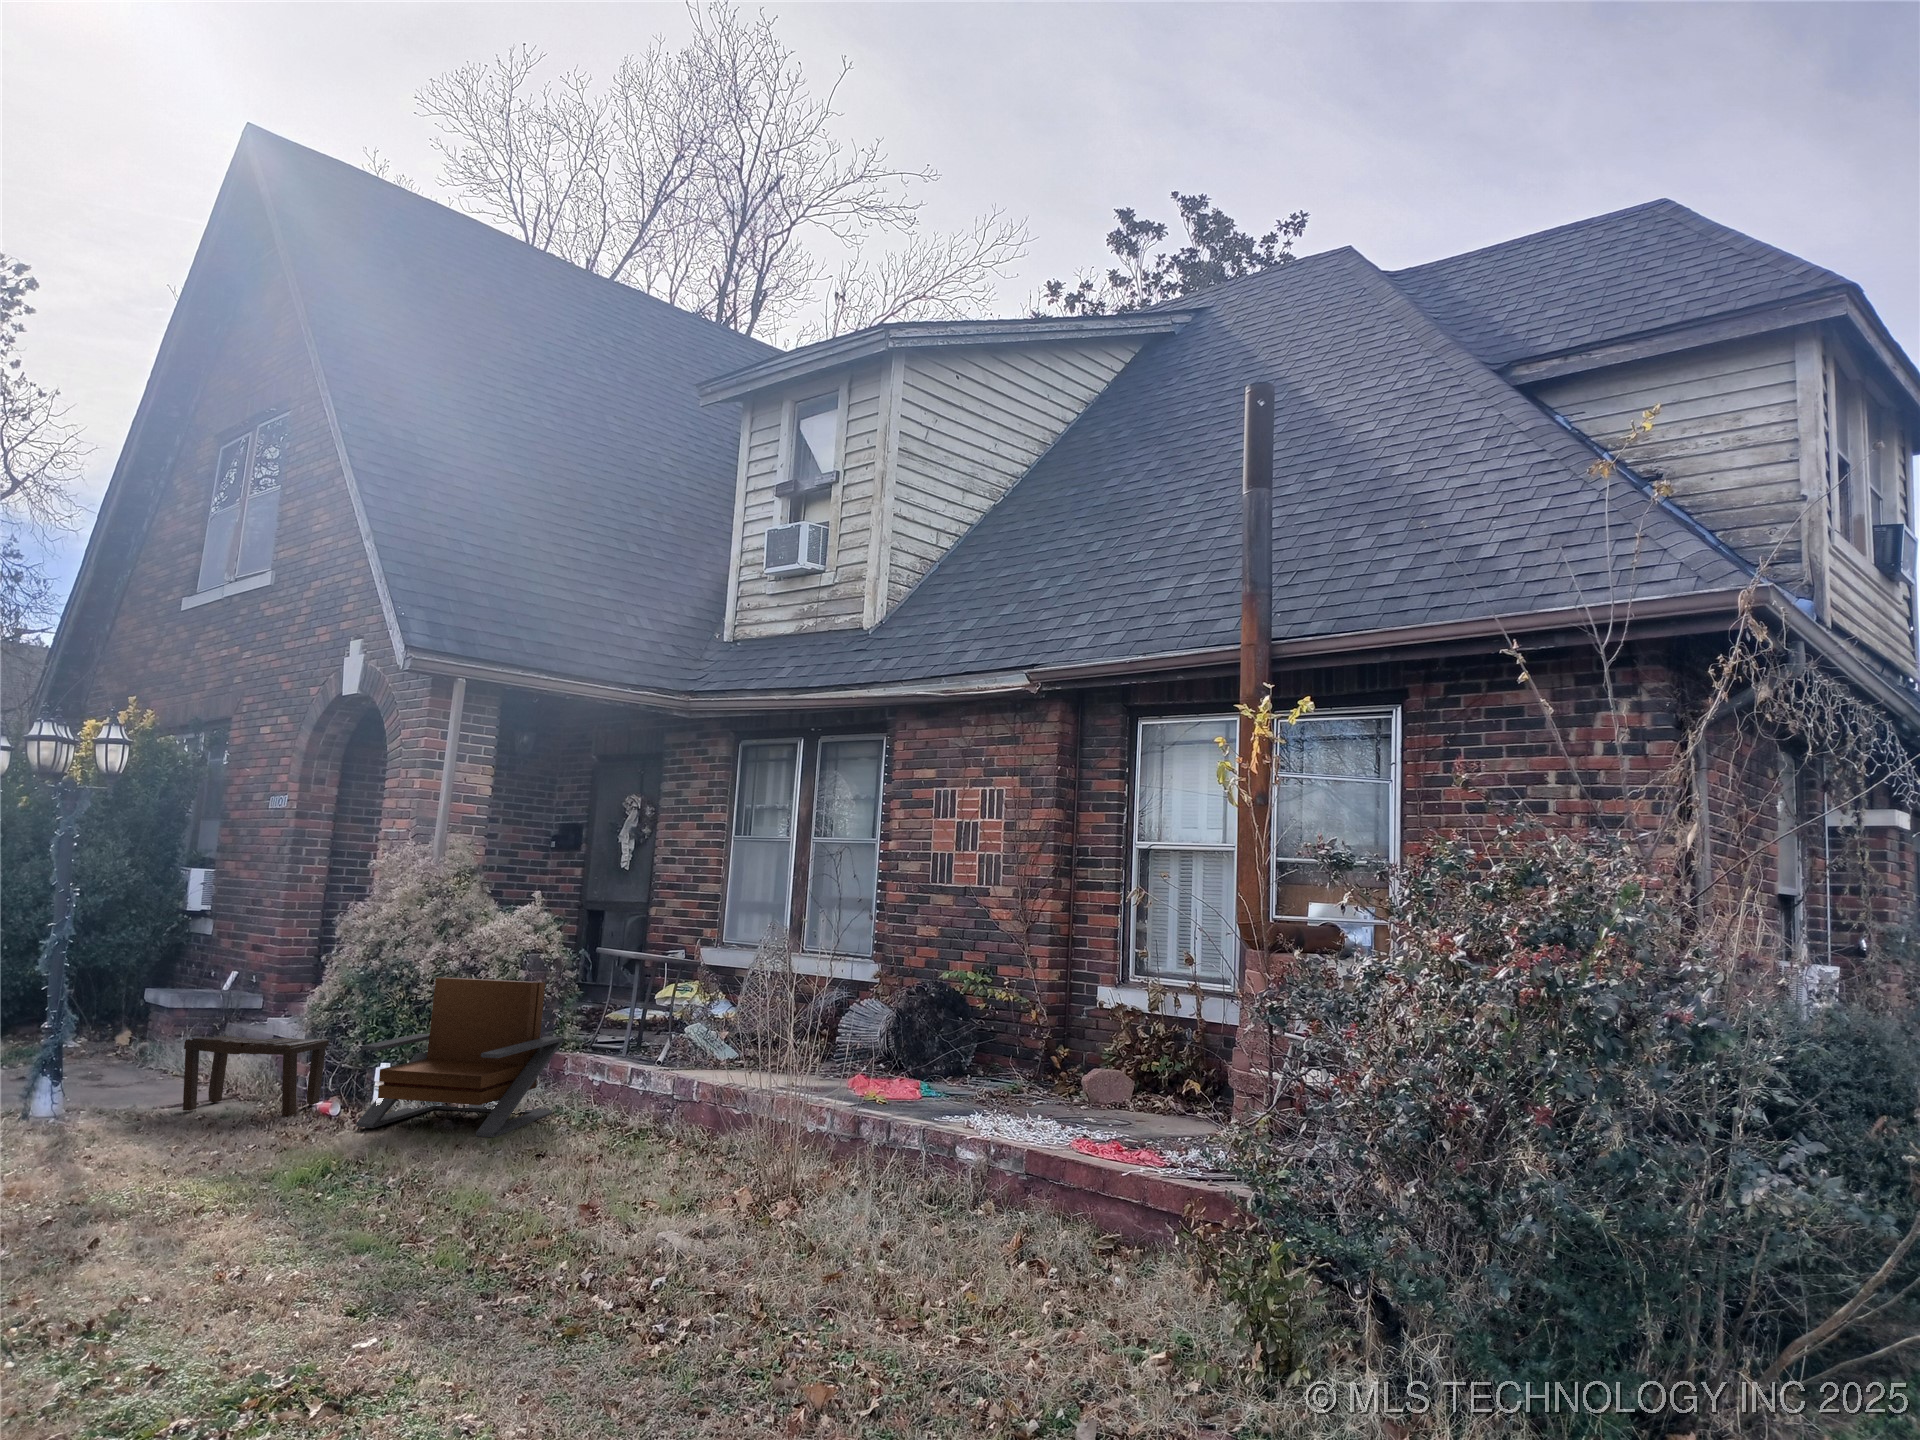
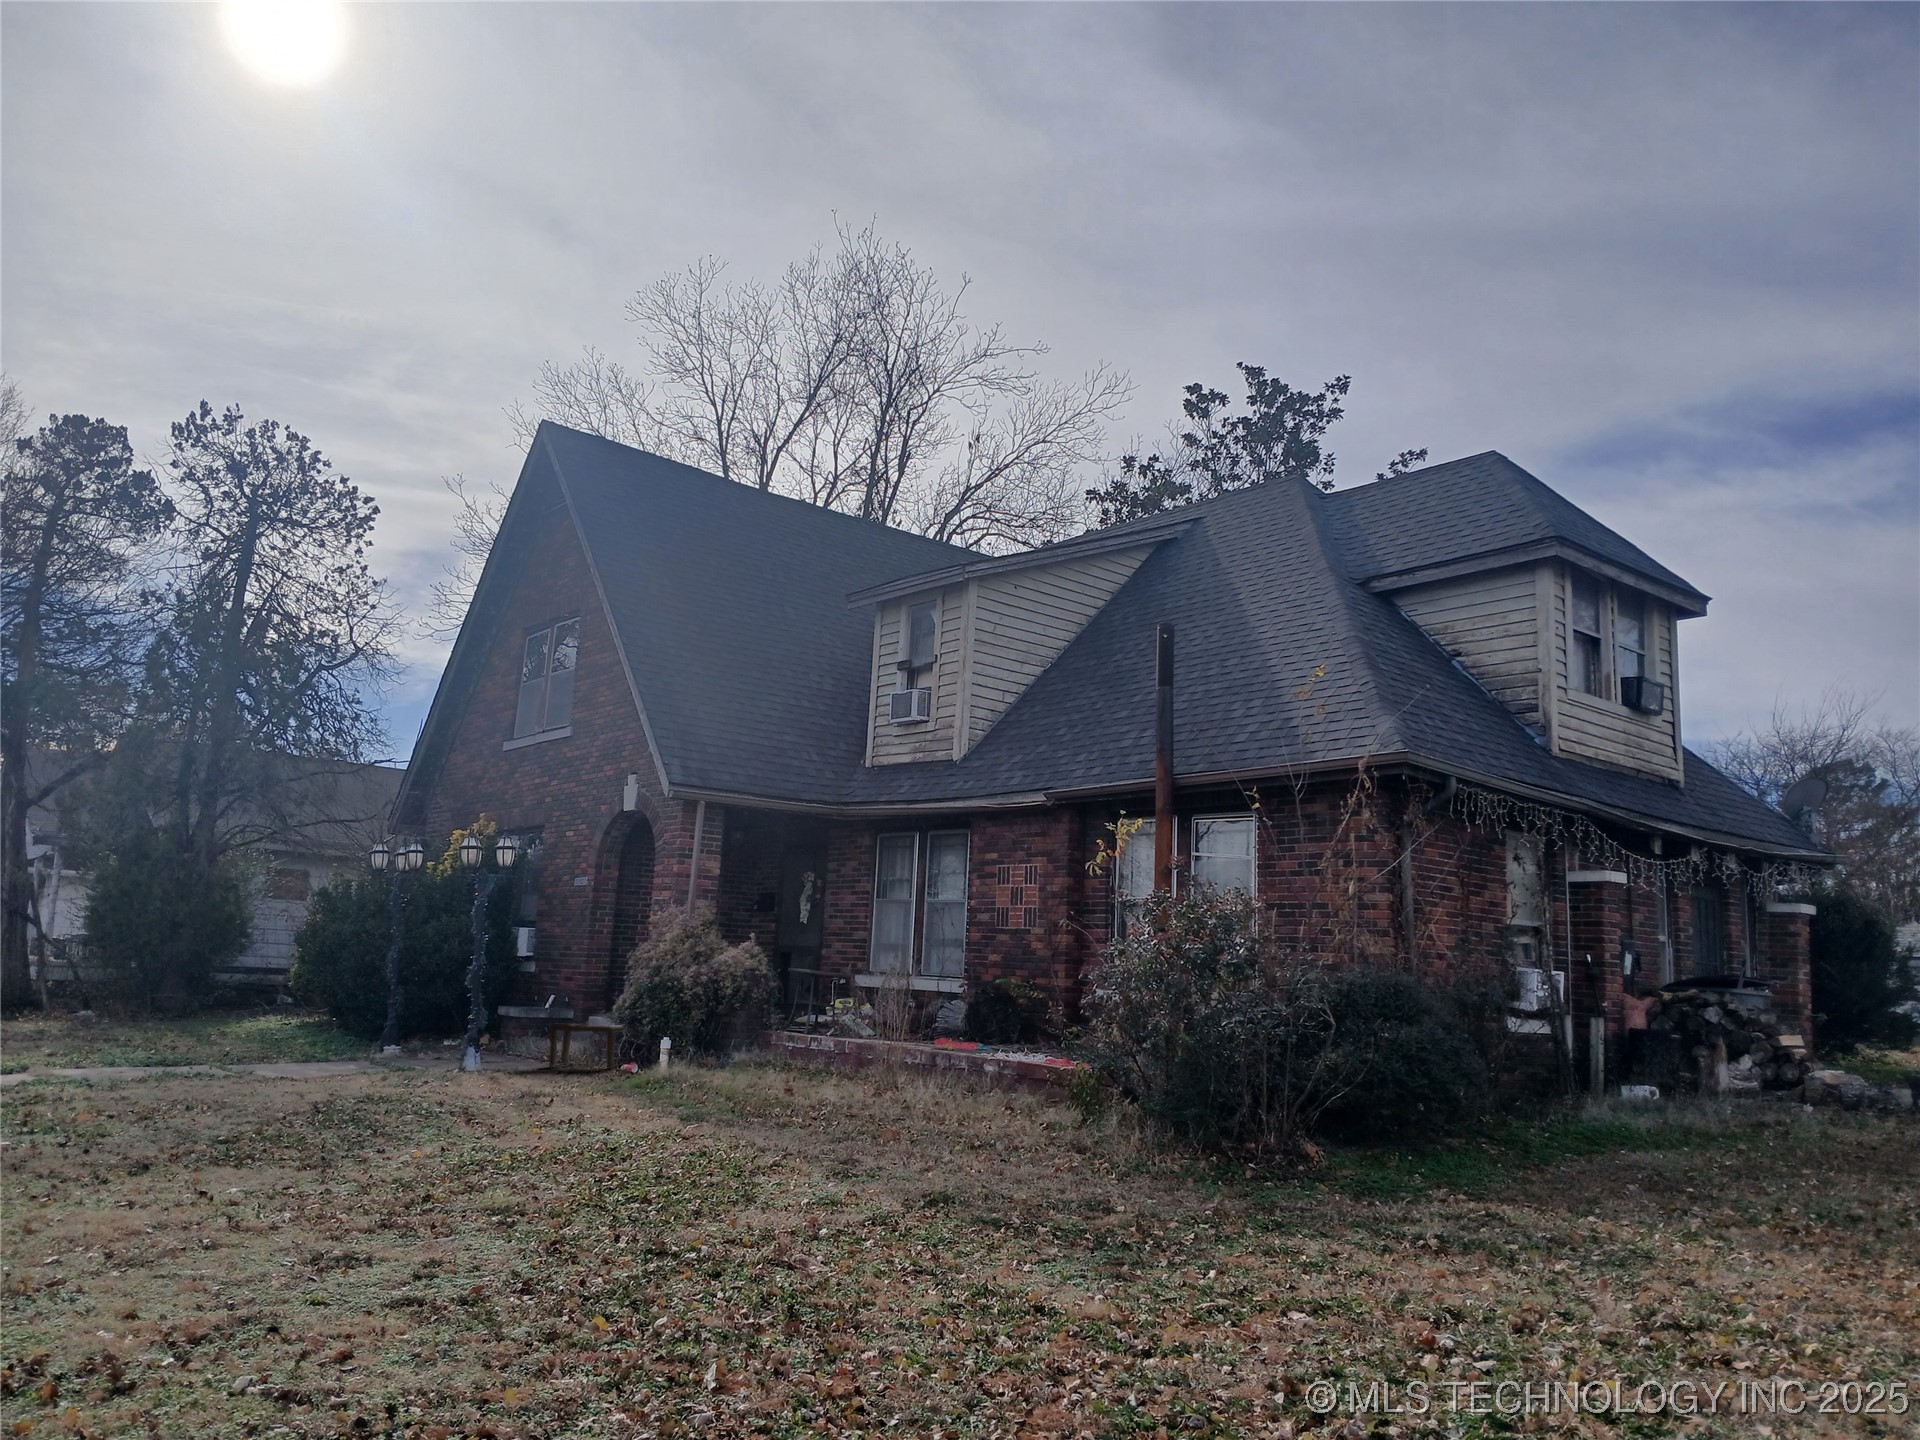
lounge chair: present [356,978,564,1137] -> none [653,986,770,1076]

